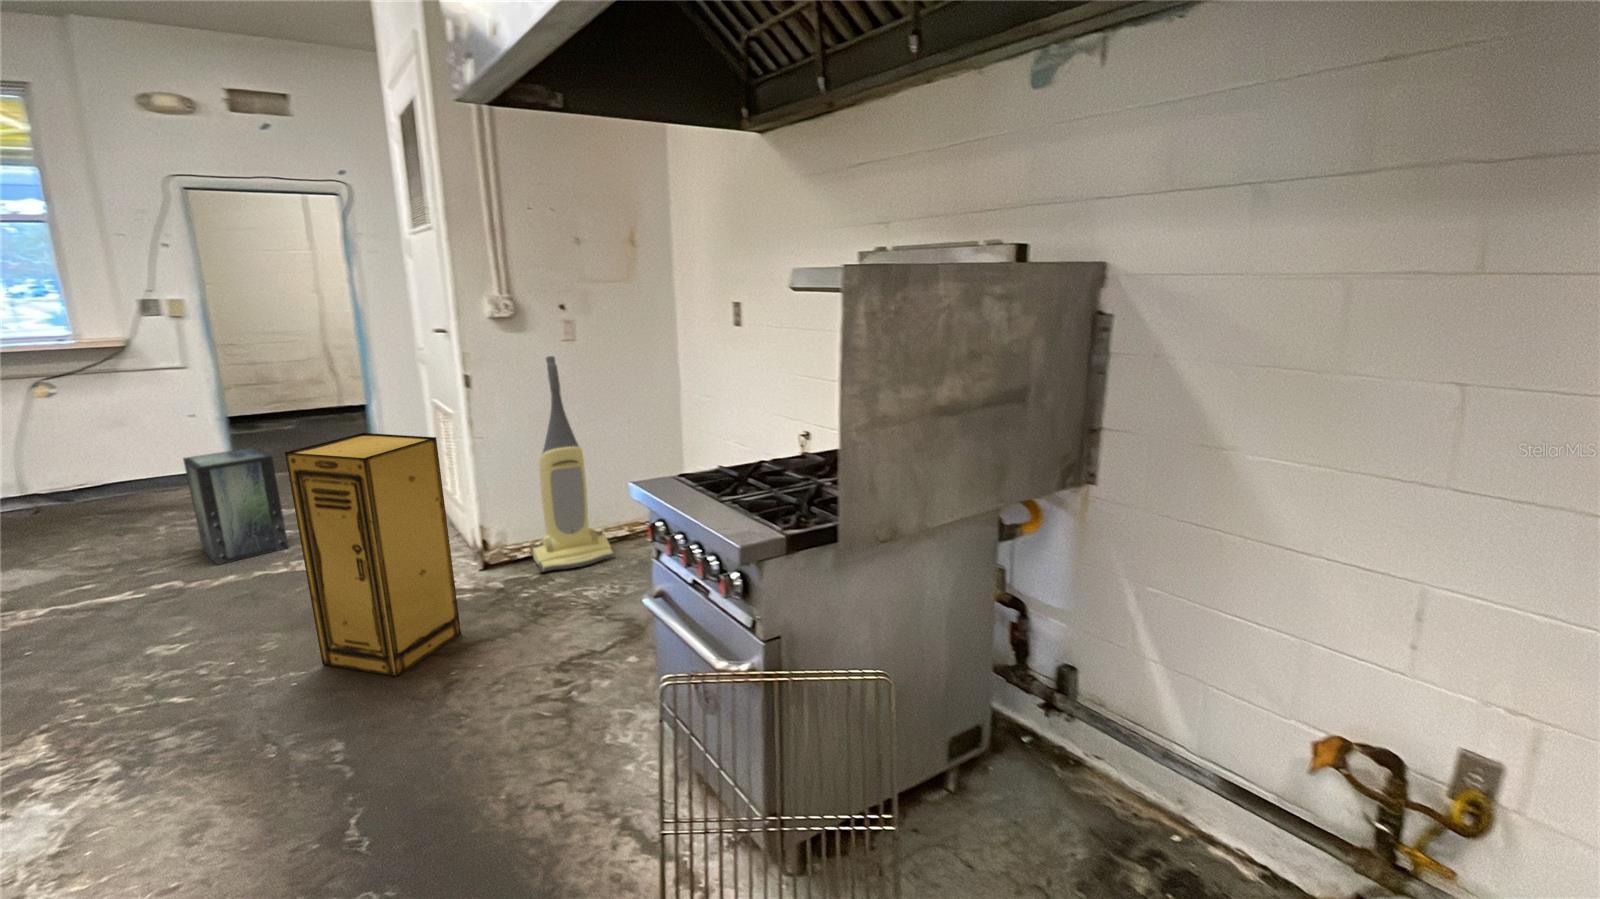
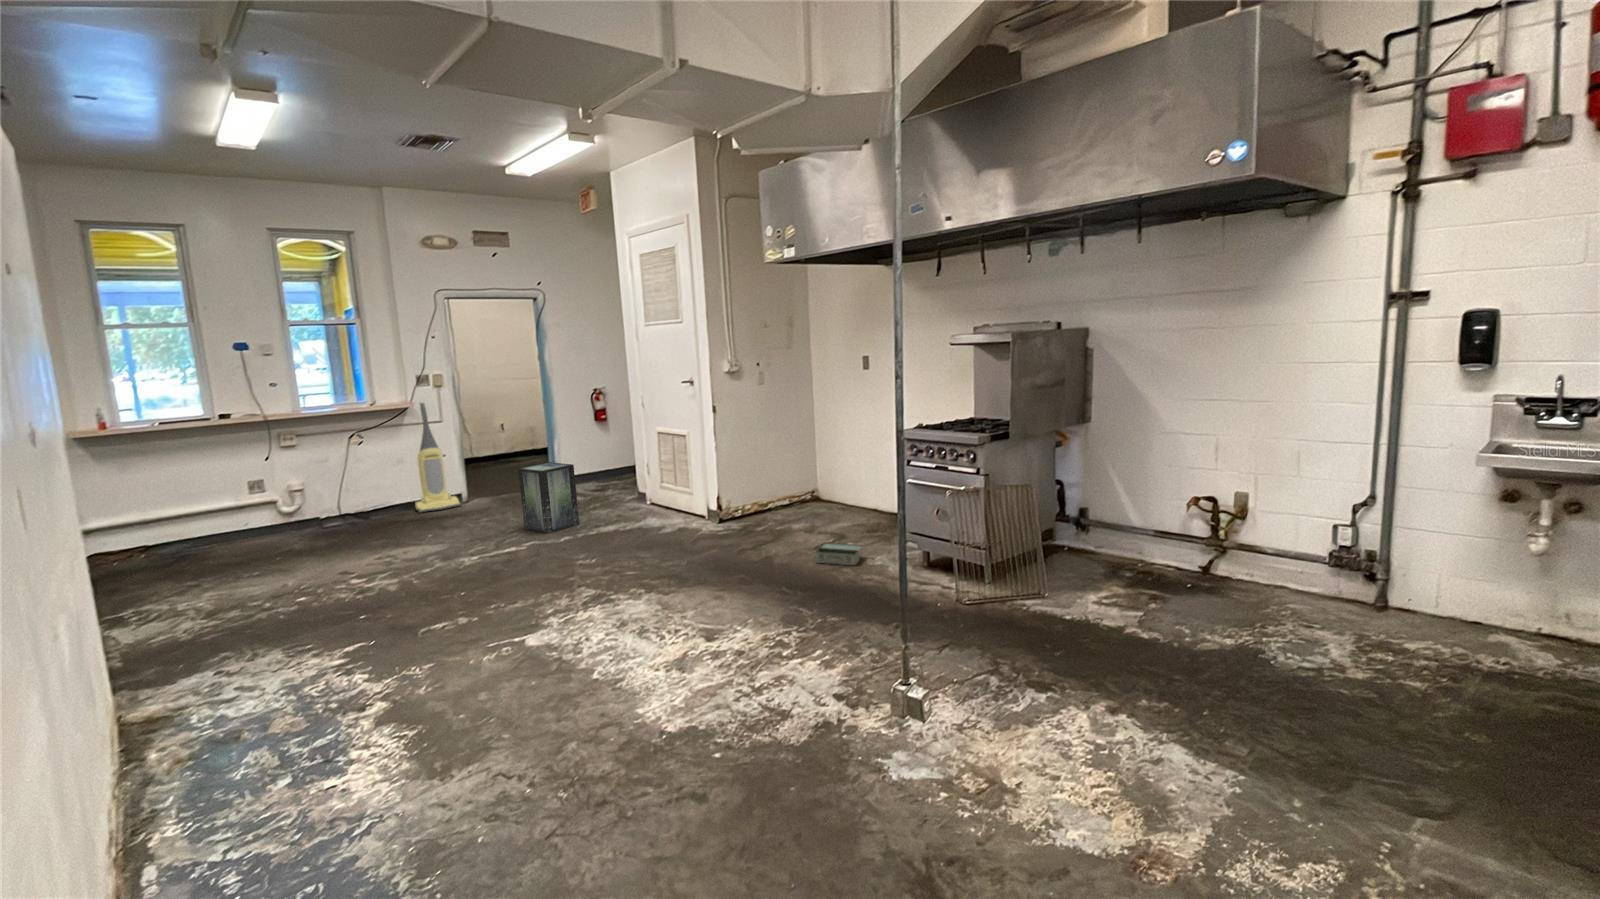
vacuum cleaner: present [532,356,615,572] -> present [415,403,461,512]
storage cabinet: present [285,433,461,677] -> none [681,432,748,558]
toolbox: none [507,668,611,740] -> present [815,543,862,565]

